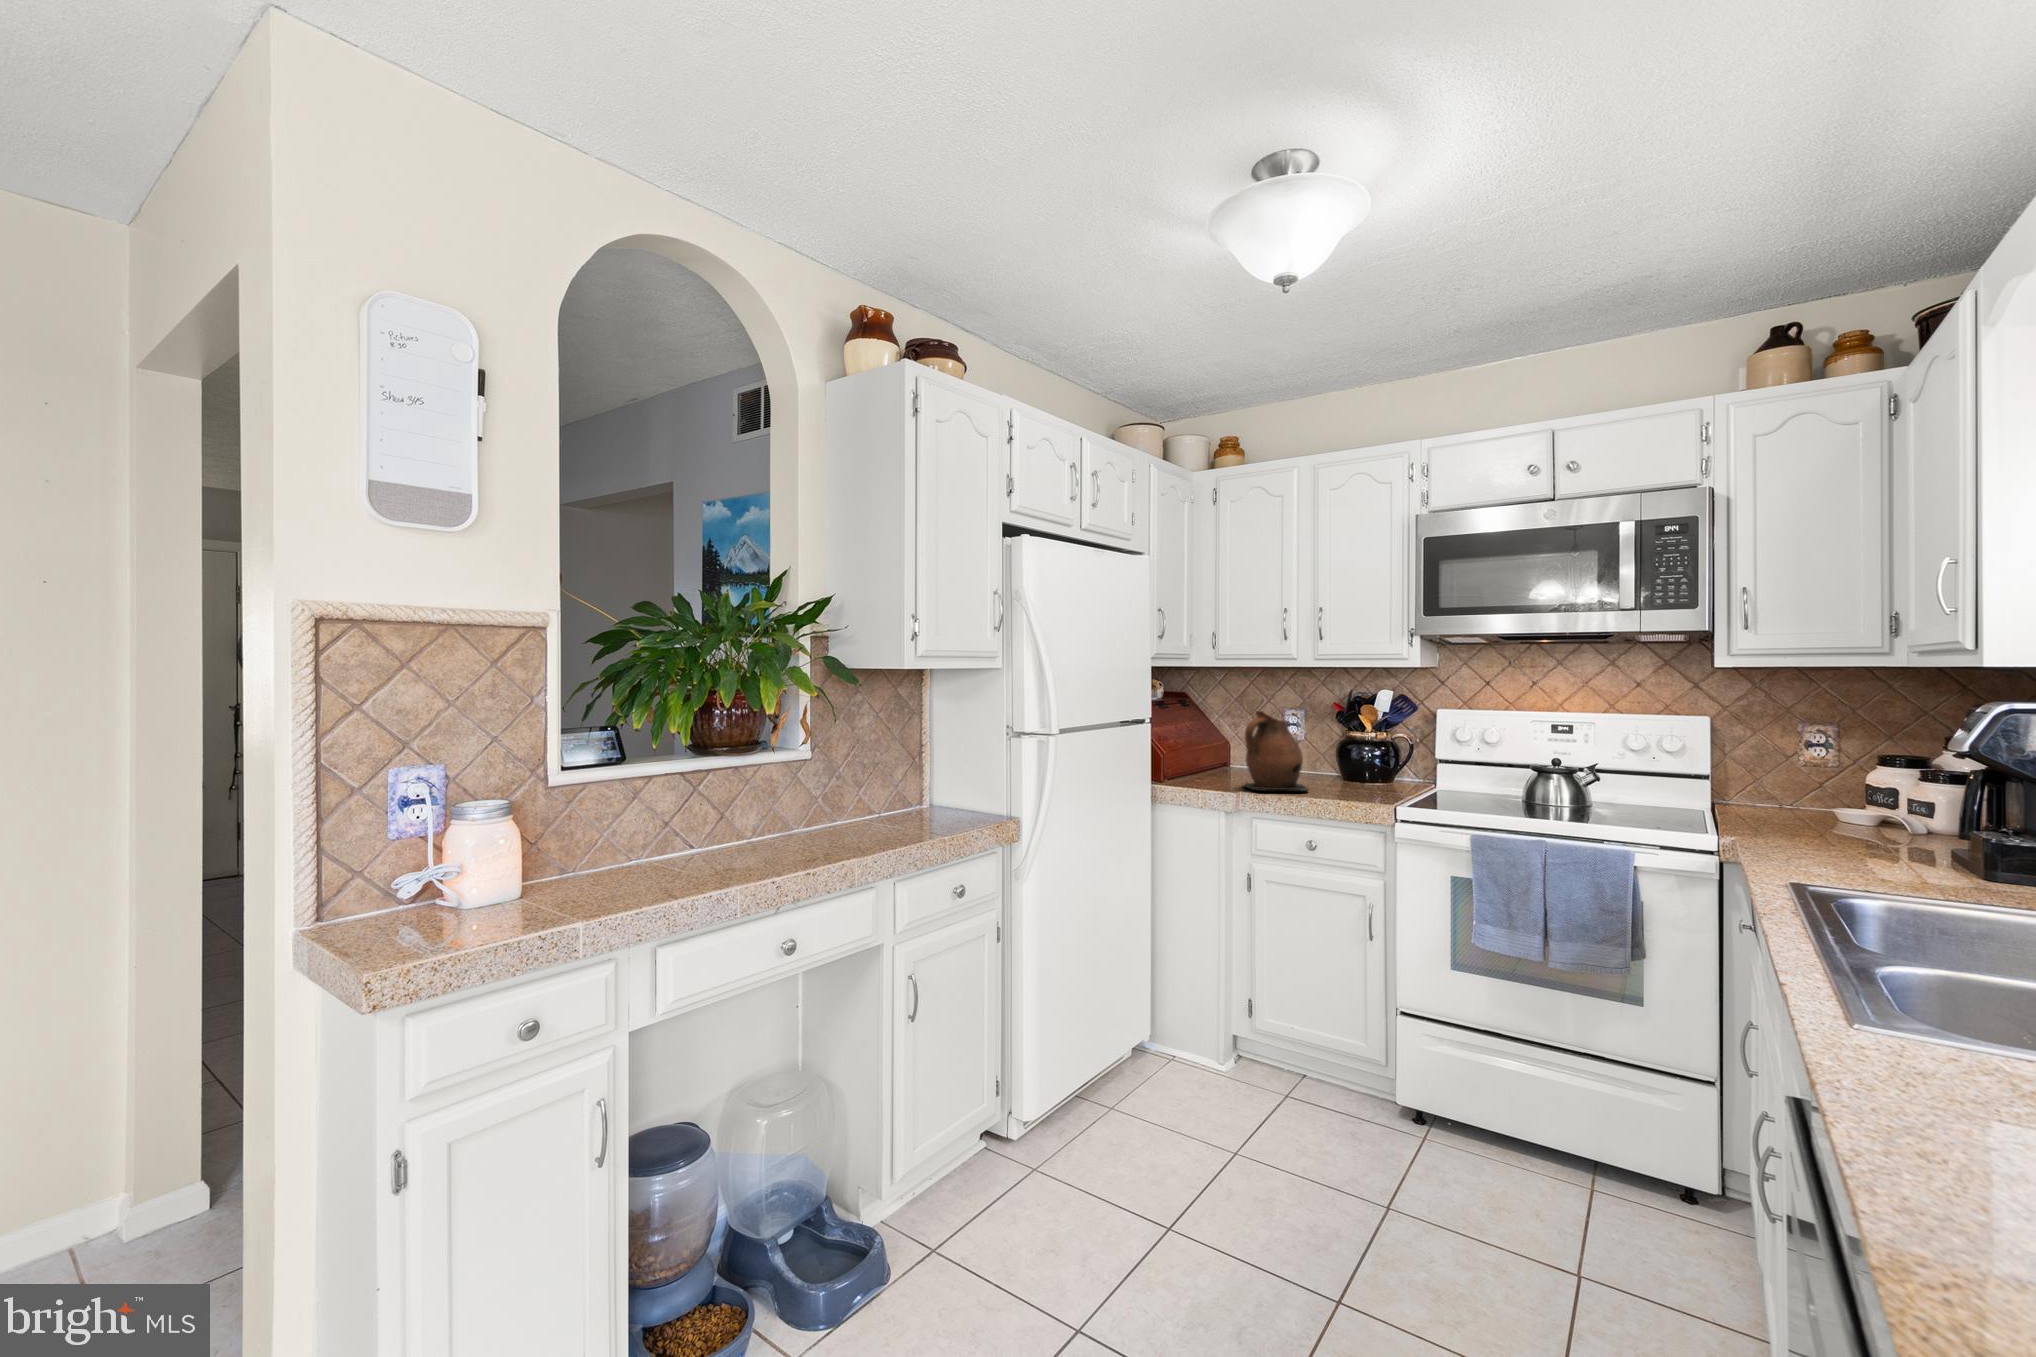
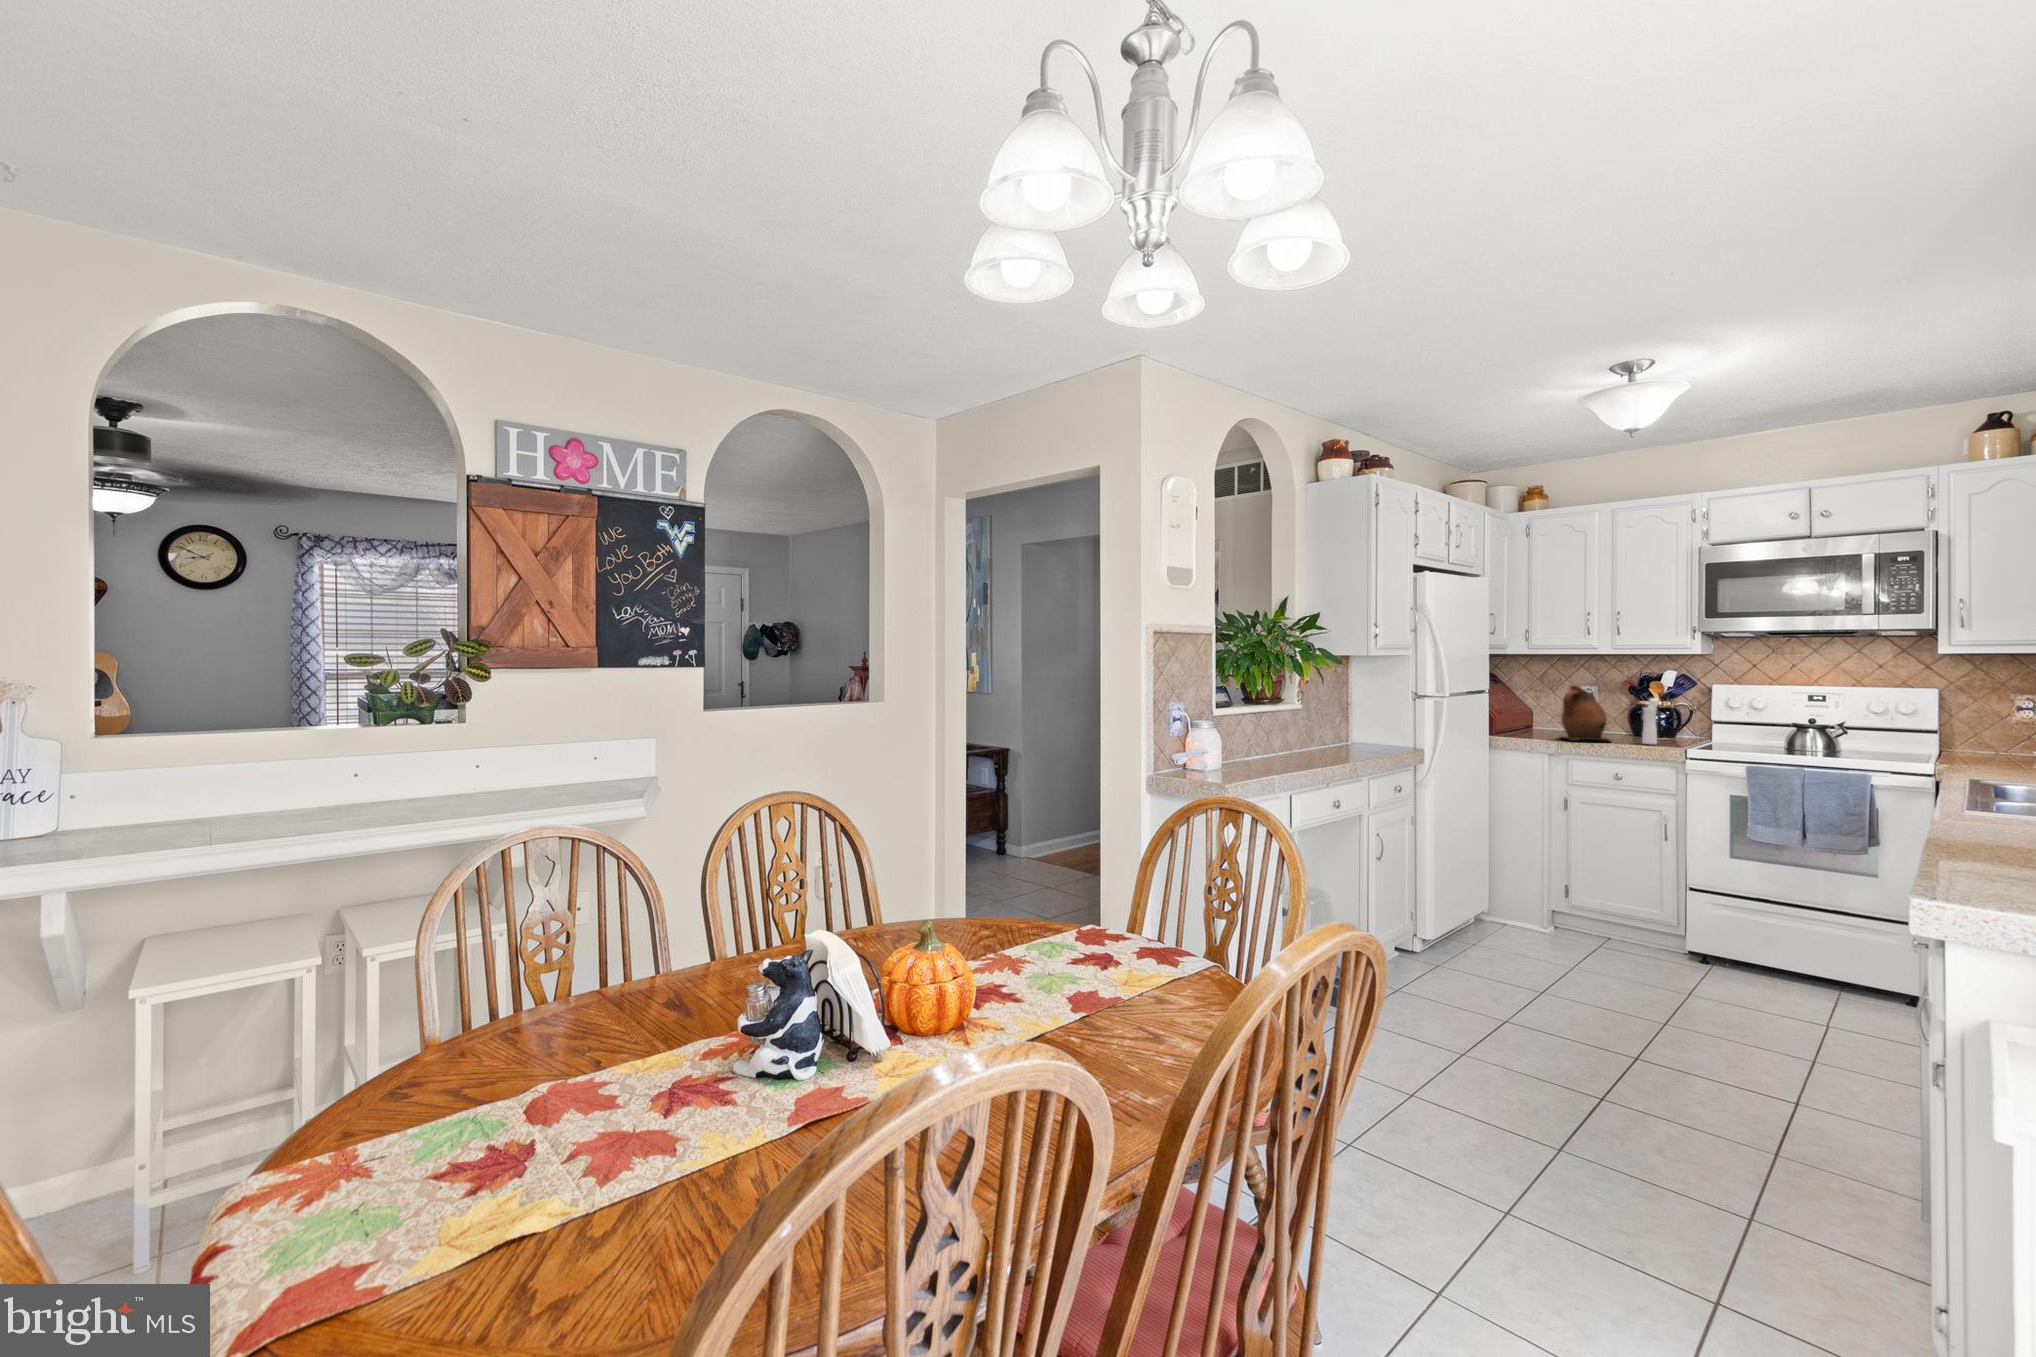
pepper mill: none [1344,729,1369,797] -> present [1642,698,1659,744]

